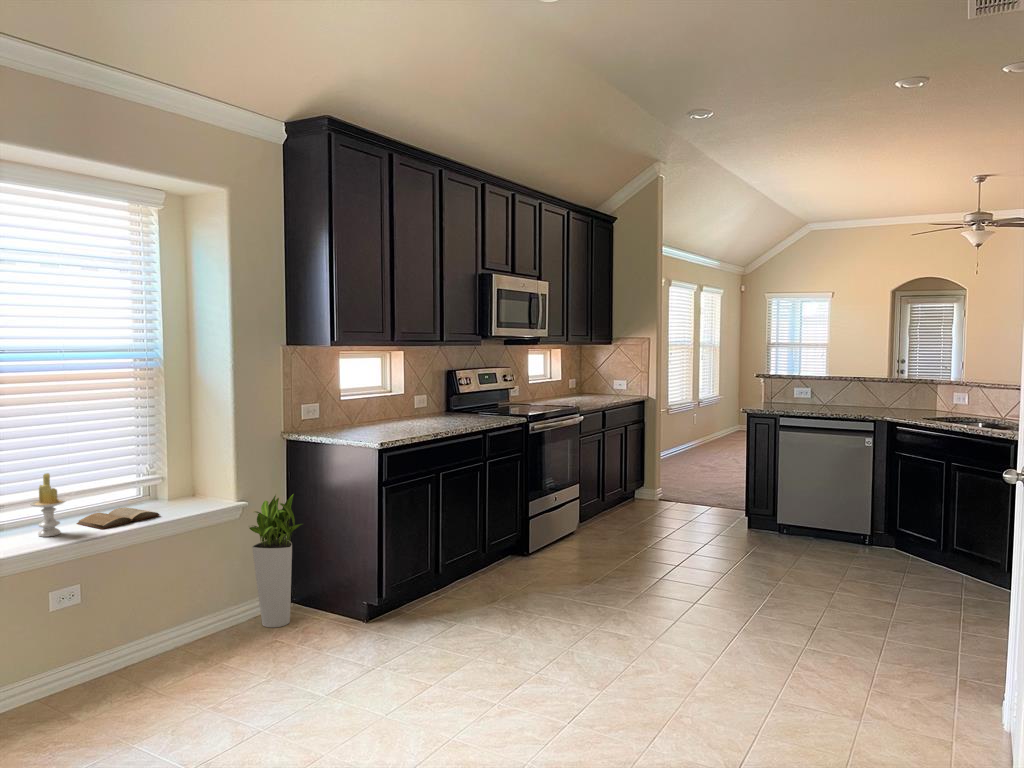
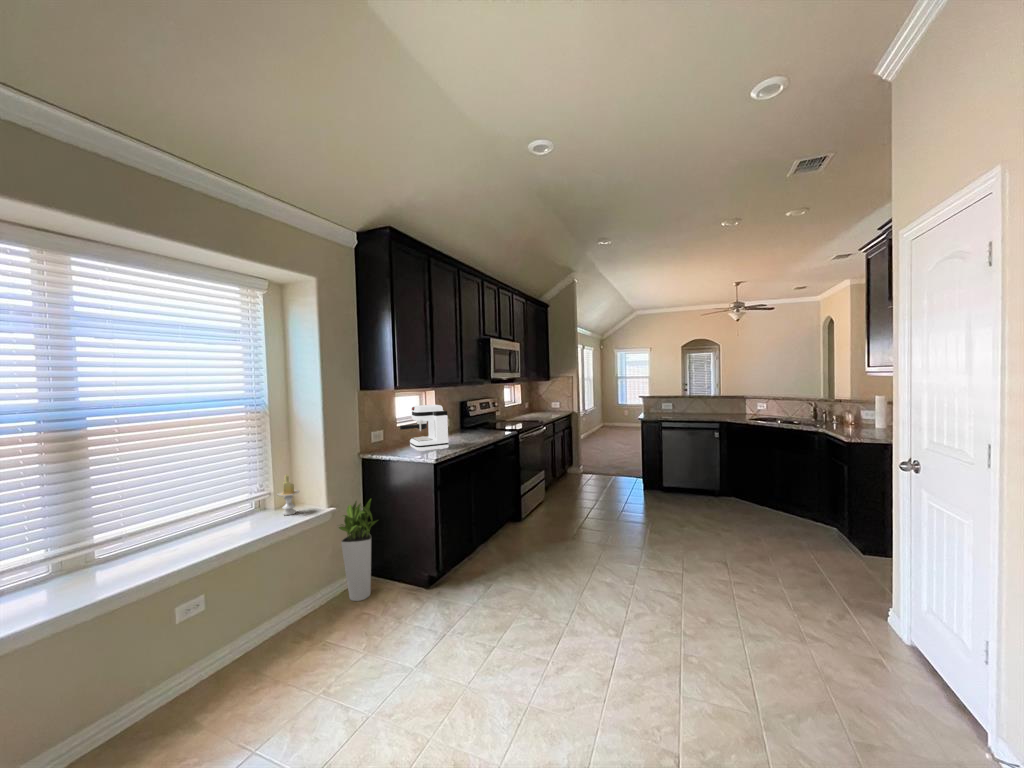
coffee maker: none [339,370,406,435] -> present [400,405,449,452]
candle: present [30,473,66,537] -> present [277,474,299,515]
book: present [77,507,160,529] -> none [196,522,268,546]

